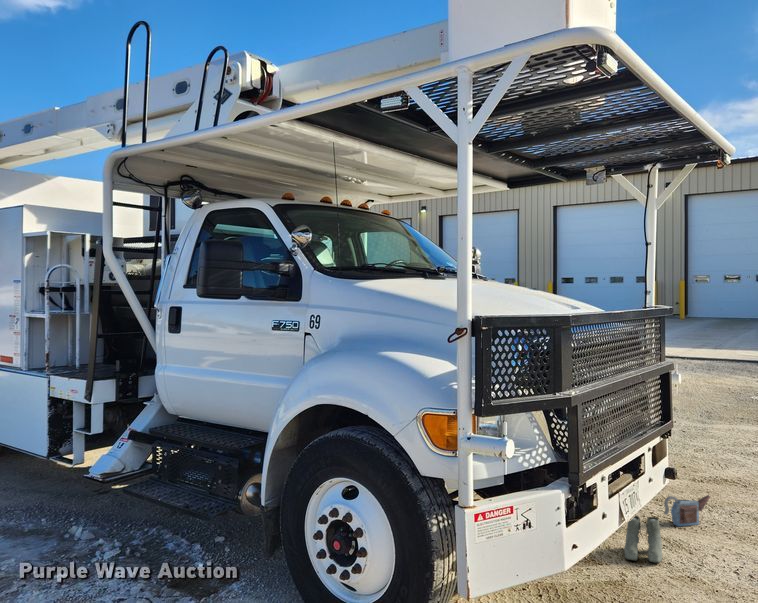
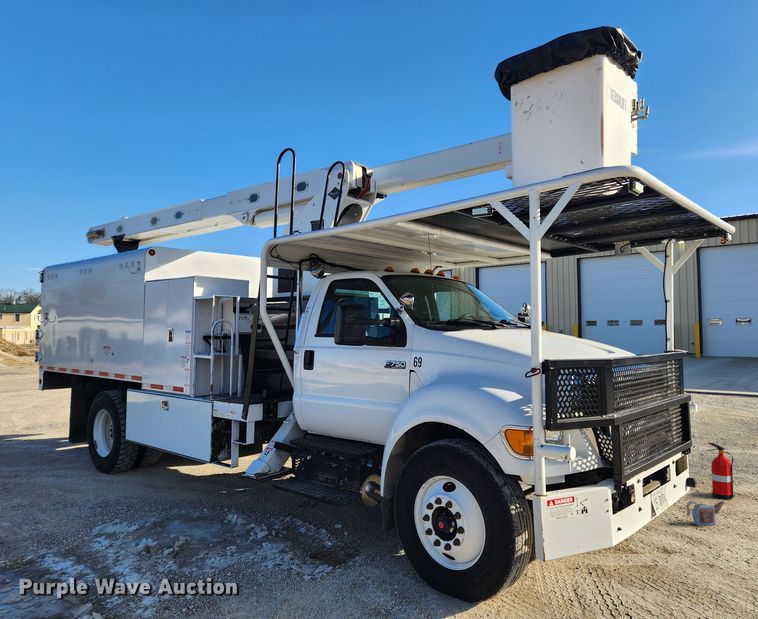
fire extinguisher: none [691,421,723,491] -> present [707,442,734,499]
boots: present [624,516,662,563] -> none [656,514,686,552]

